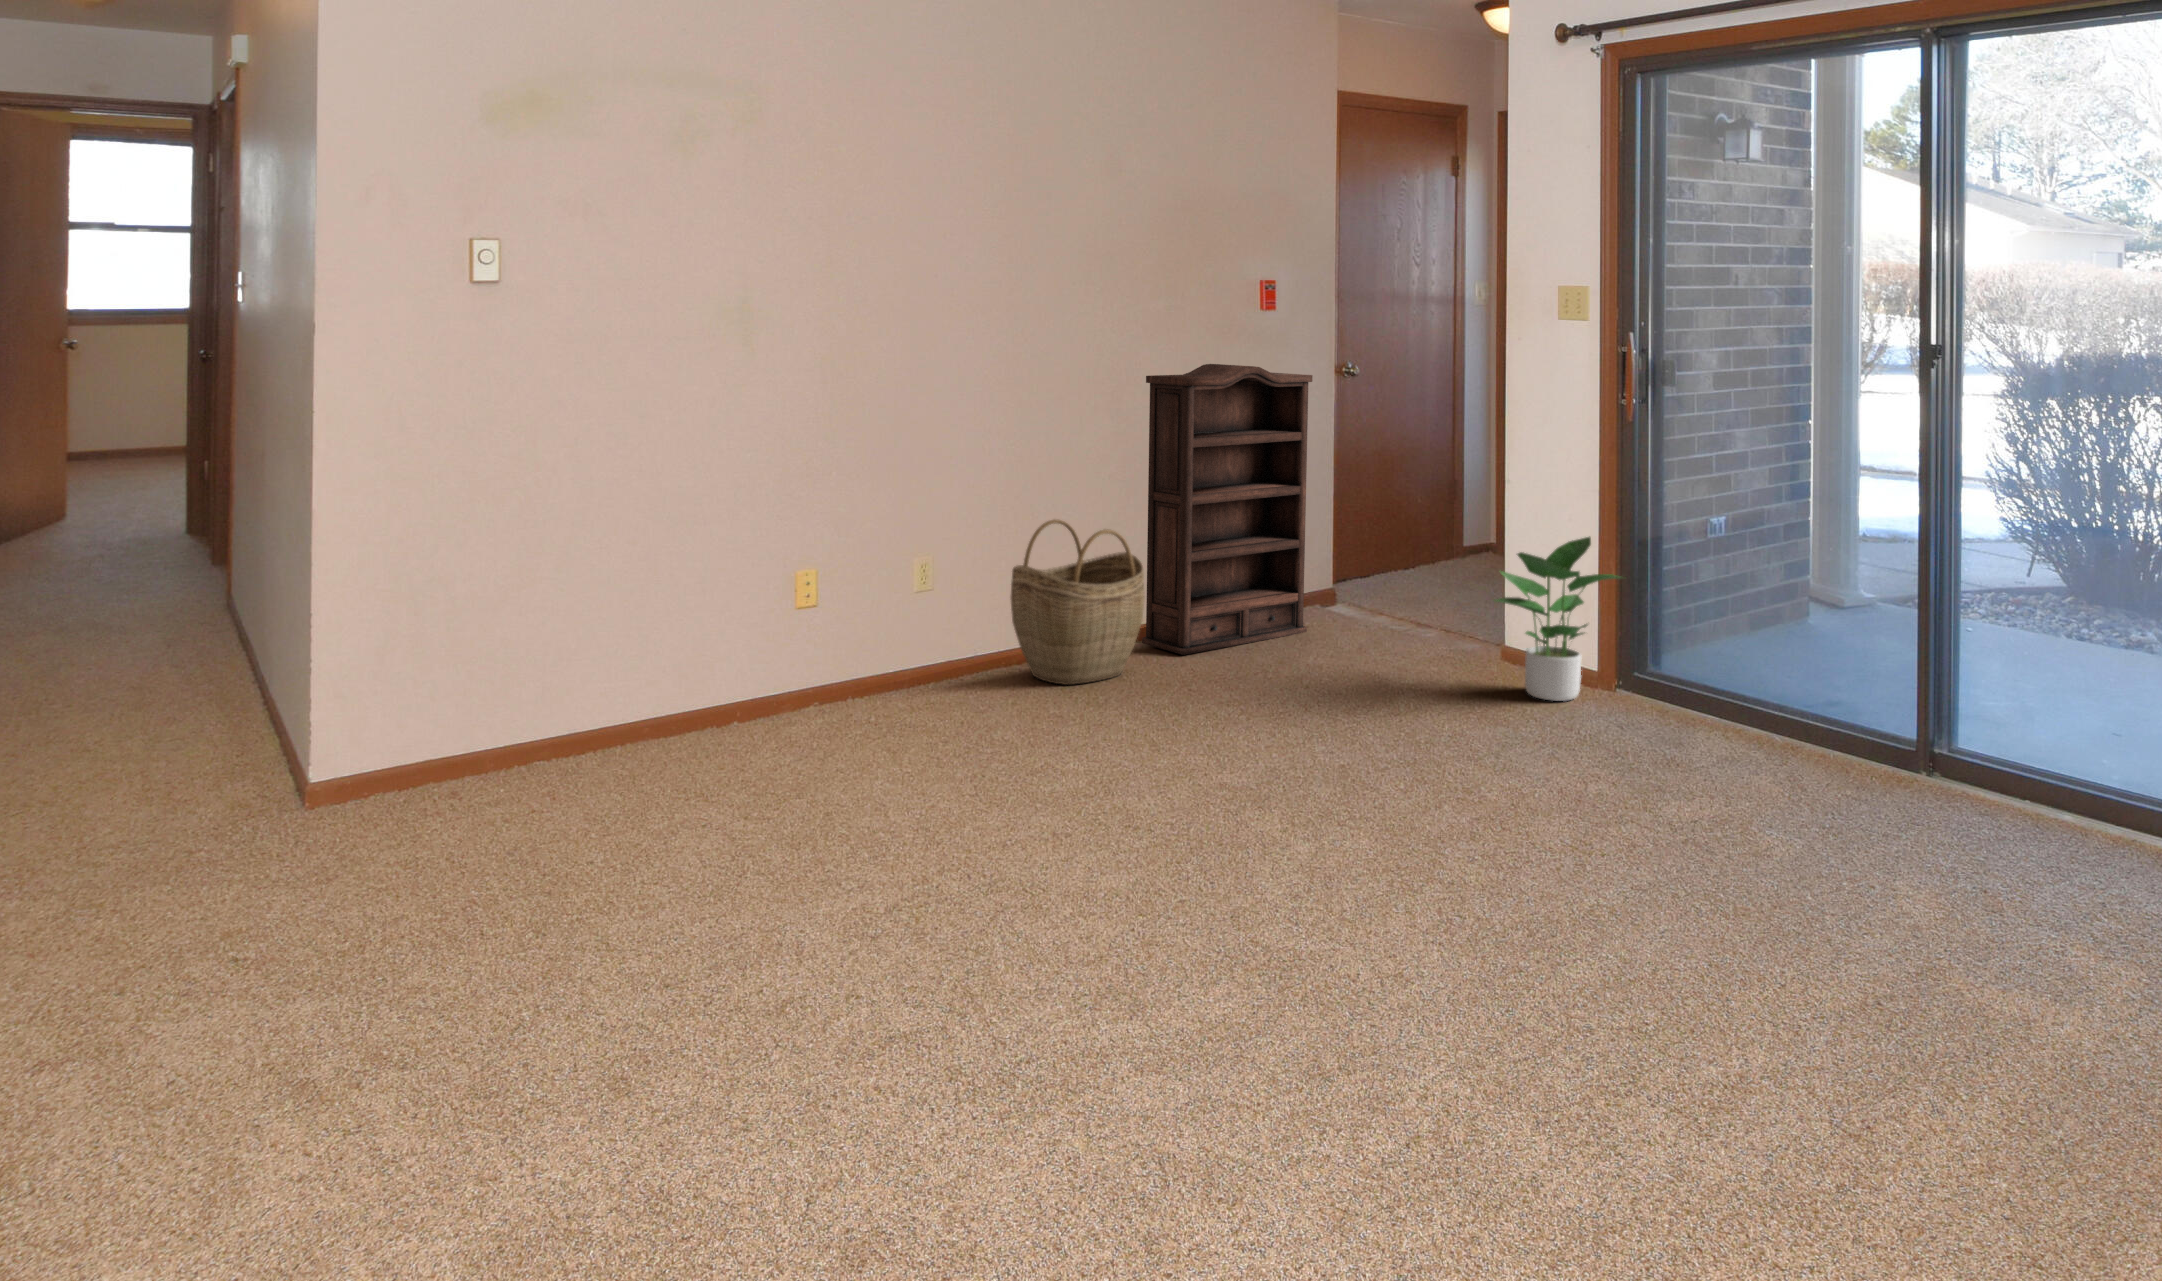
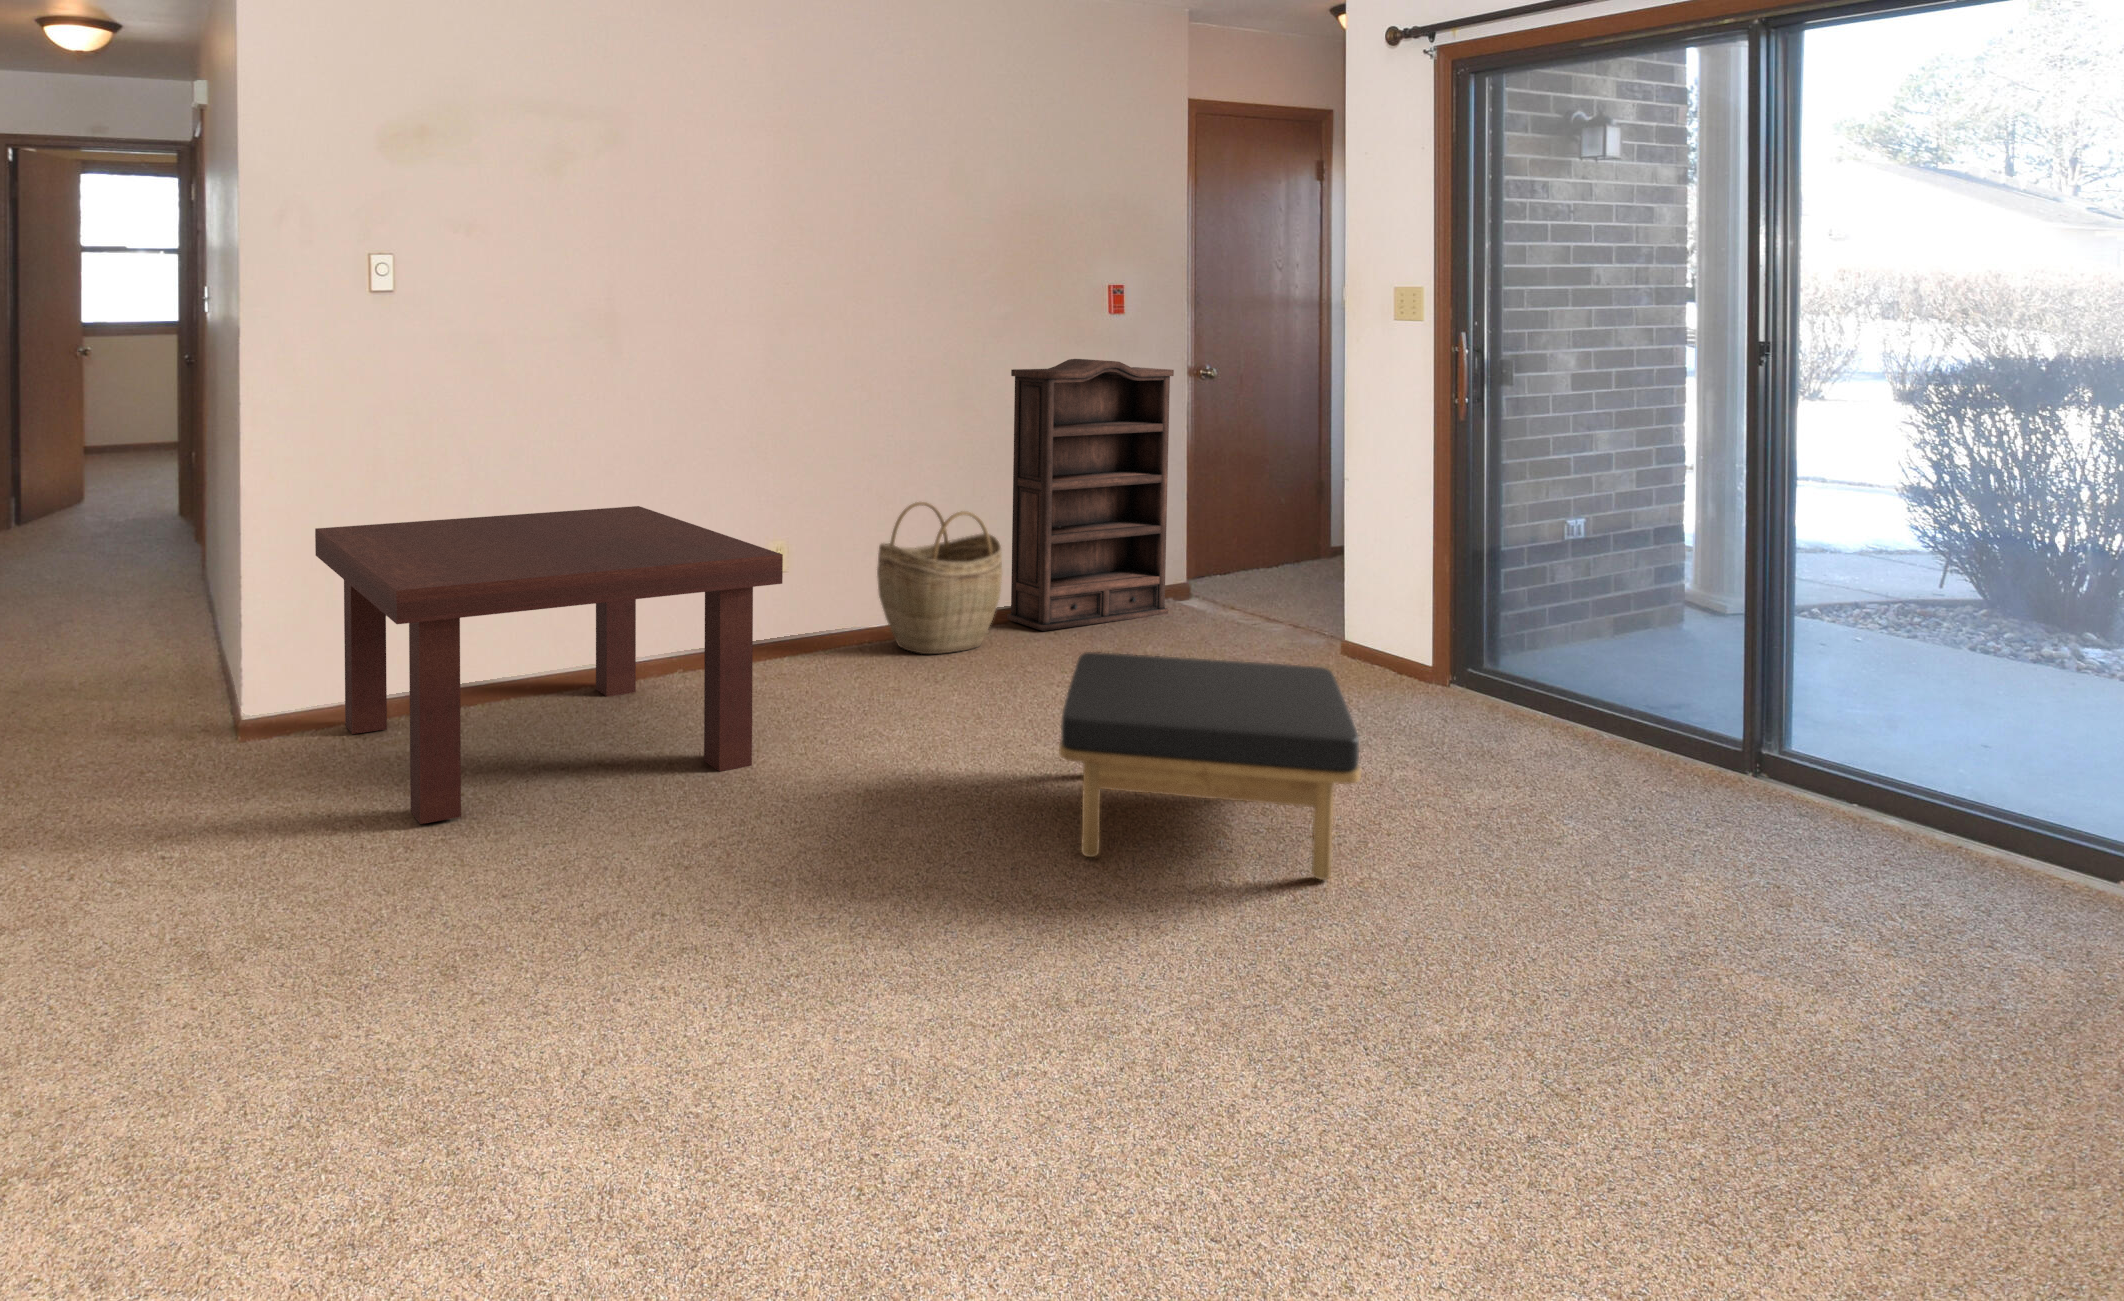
coffee table: none [387,531,944,906] -> present [315,506,783,824]
potted plant: present [1495,537,1621,701] -> none [1331,526,1467,684]
ottoman: none [1263,681,1588,917] -> present [1059,652,1360,880]

